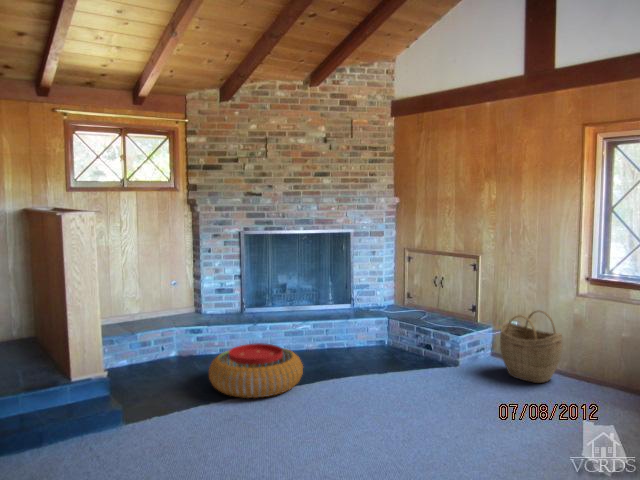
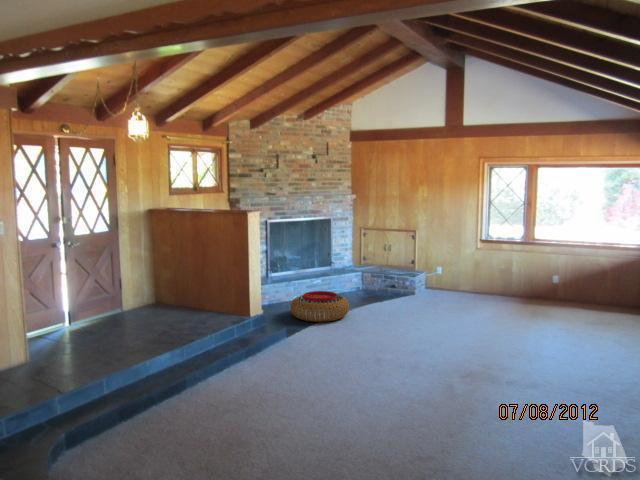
woven basket: present [500,310,562,383] -> none [438,259,472,298]

